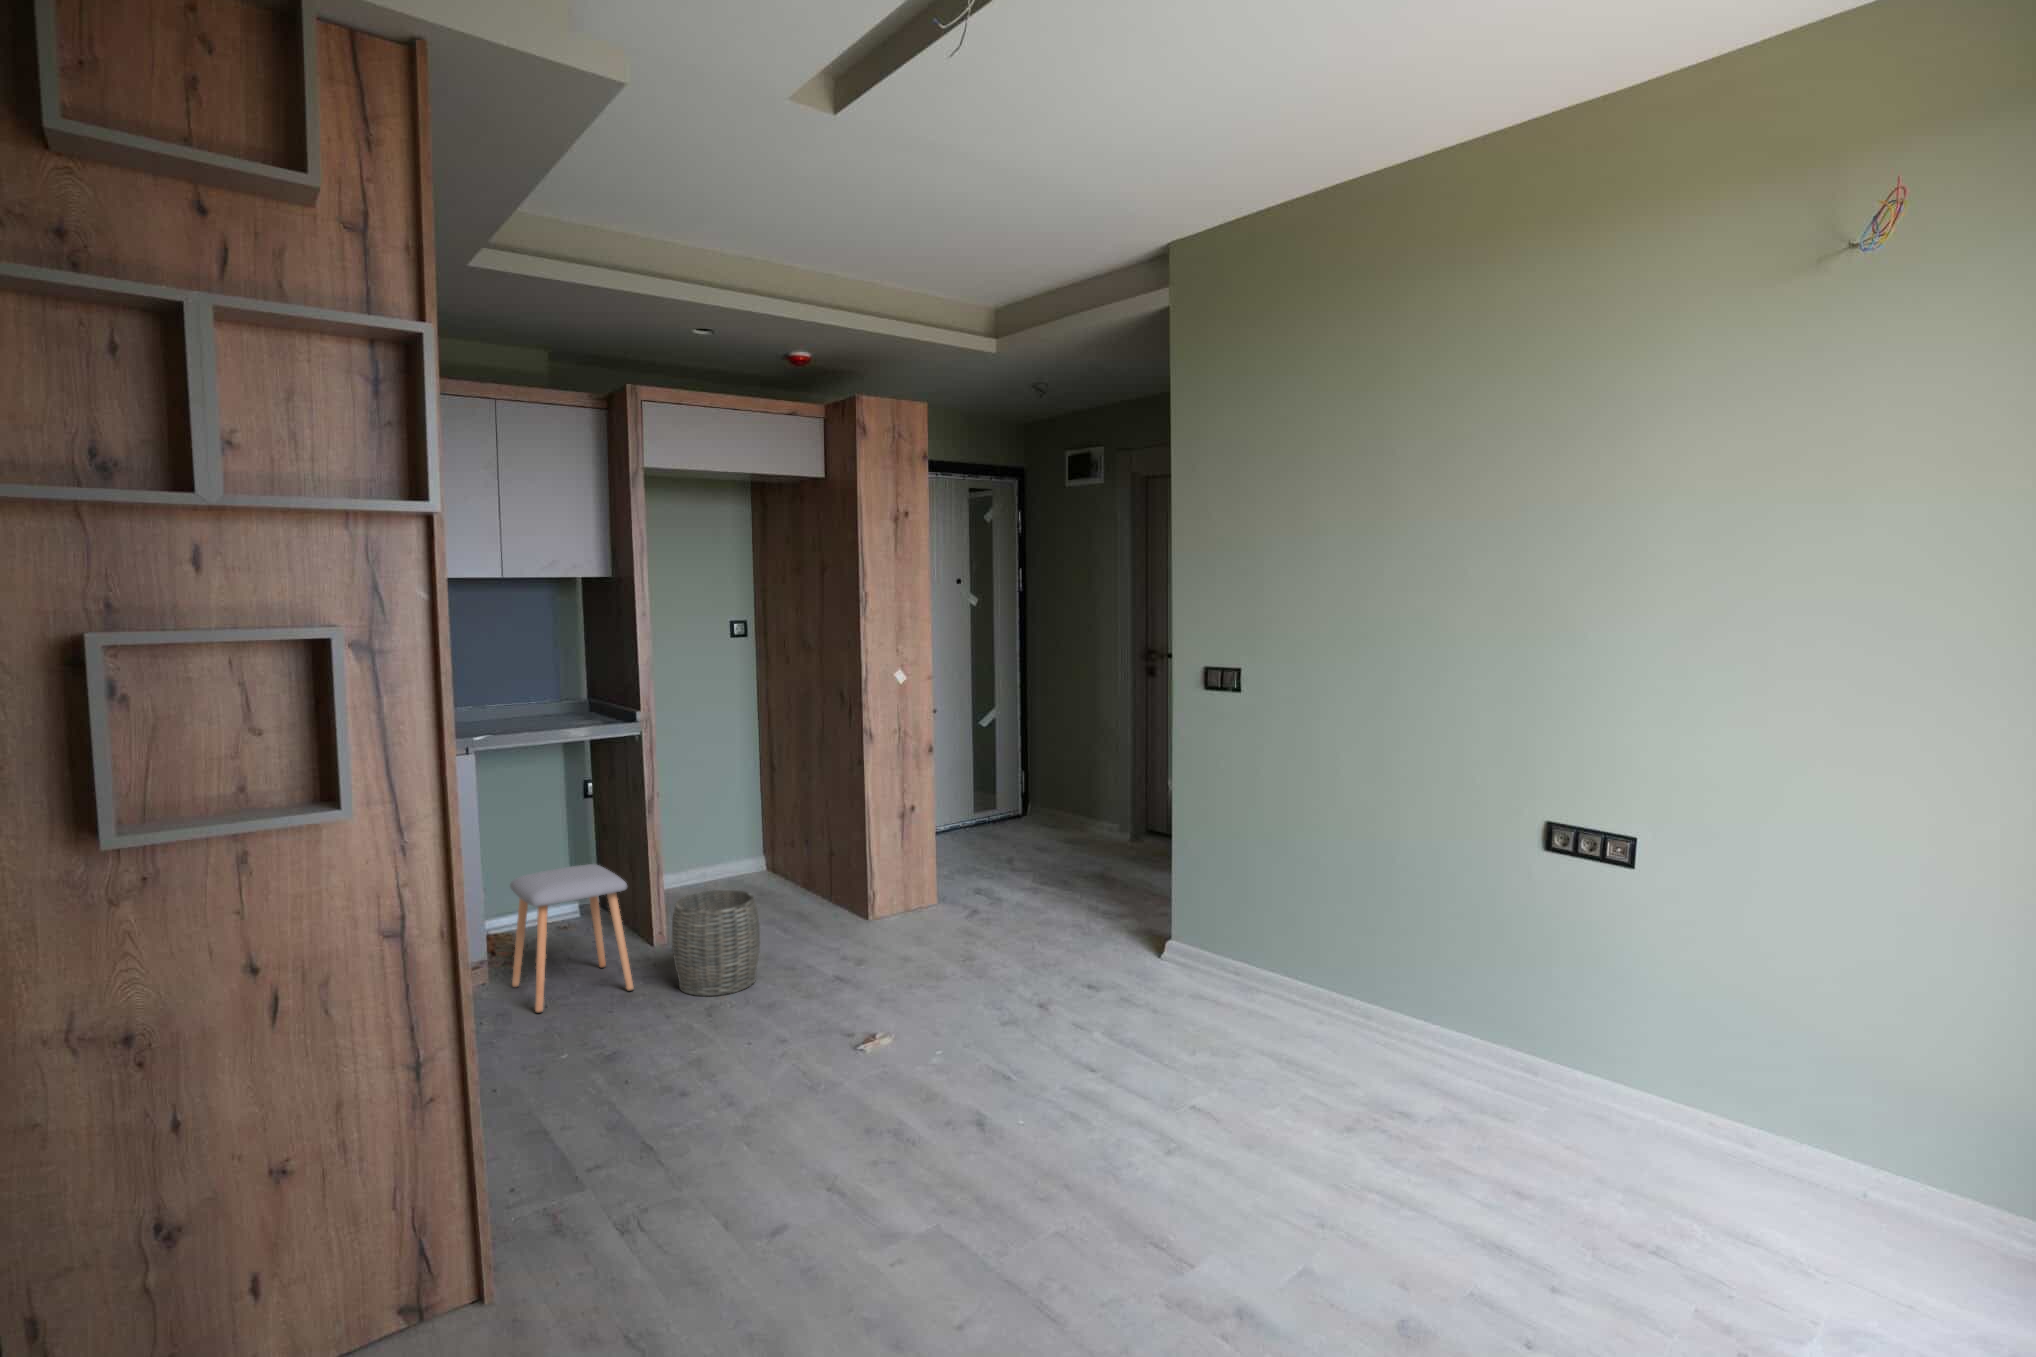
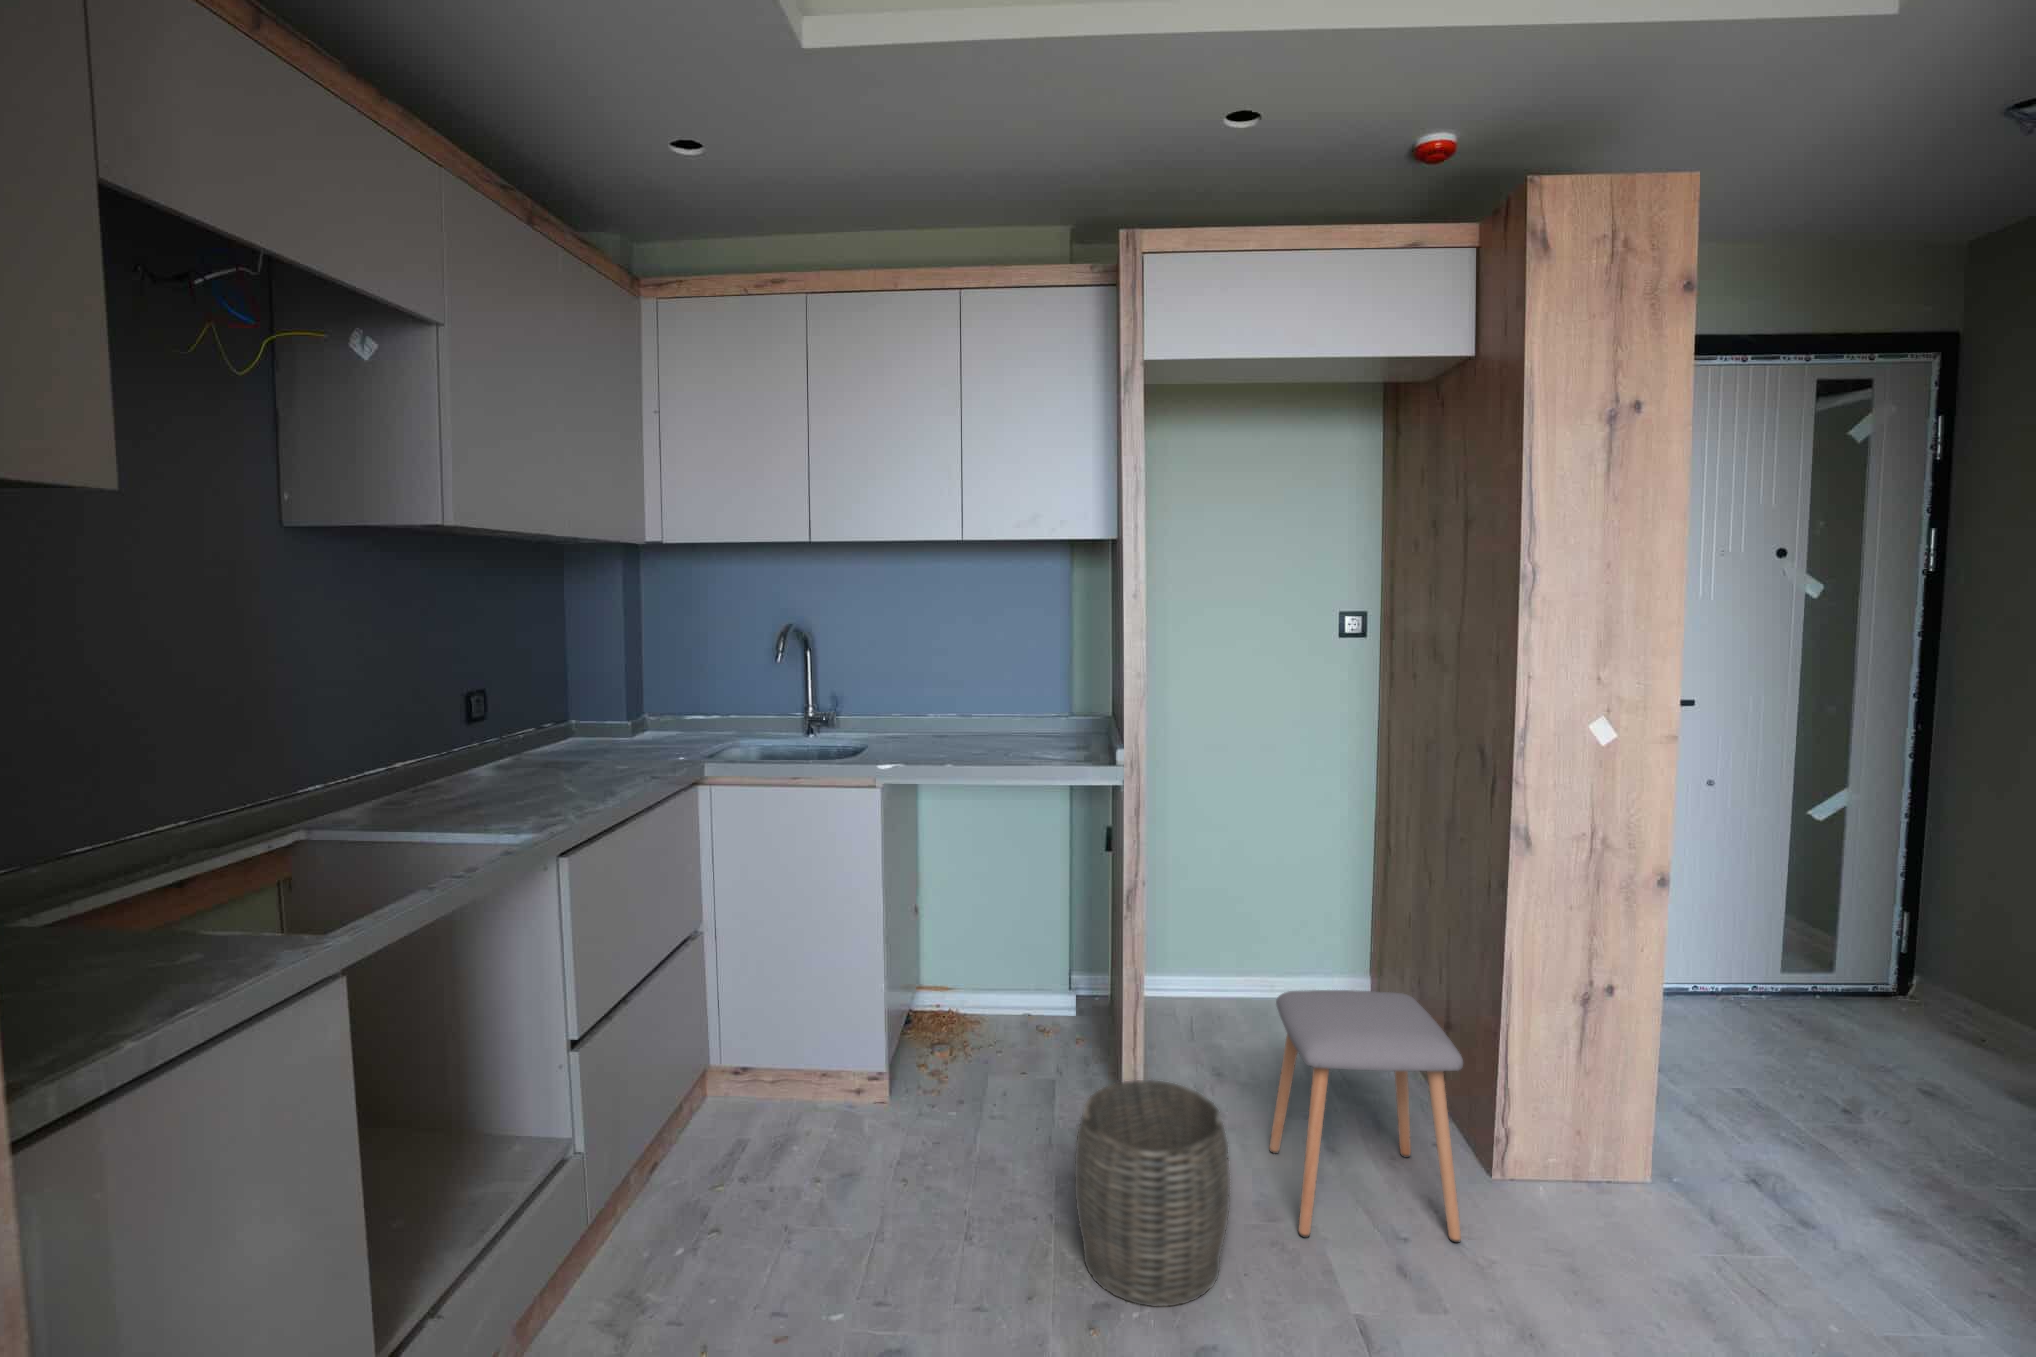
stool: present [510,864,634,1013] -> present [1269,990,1463,1243]

